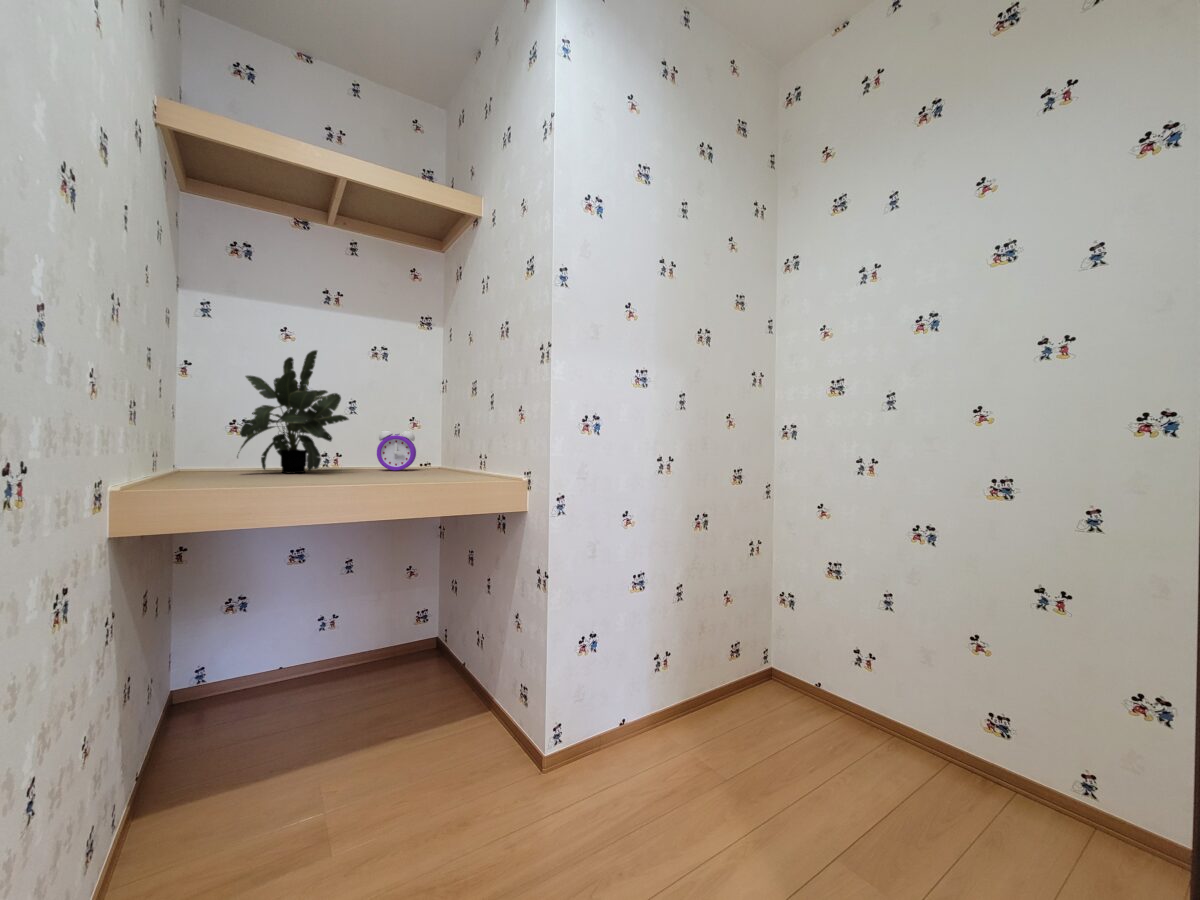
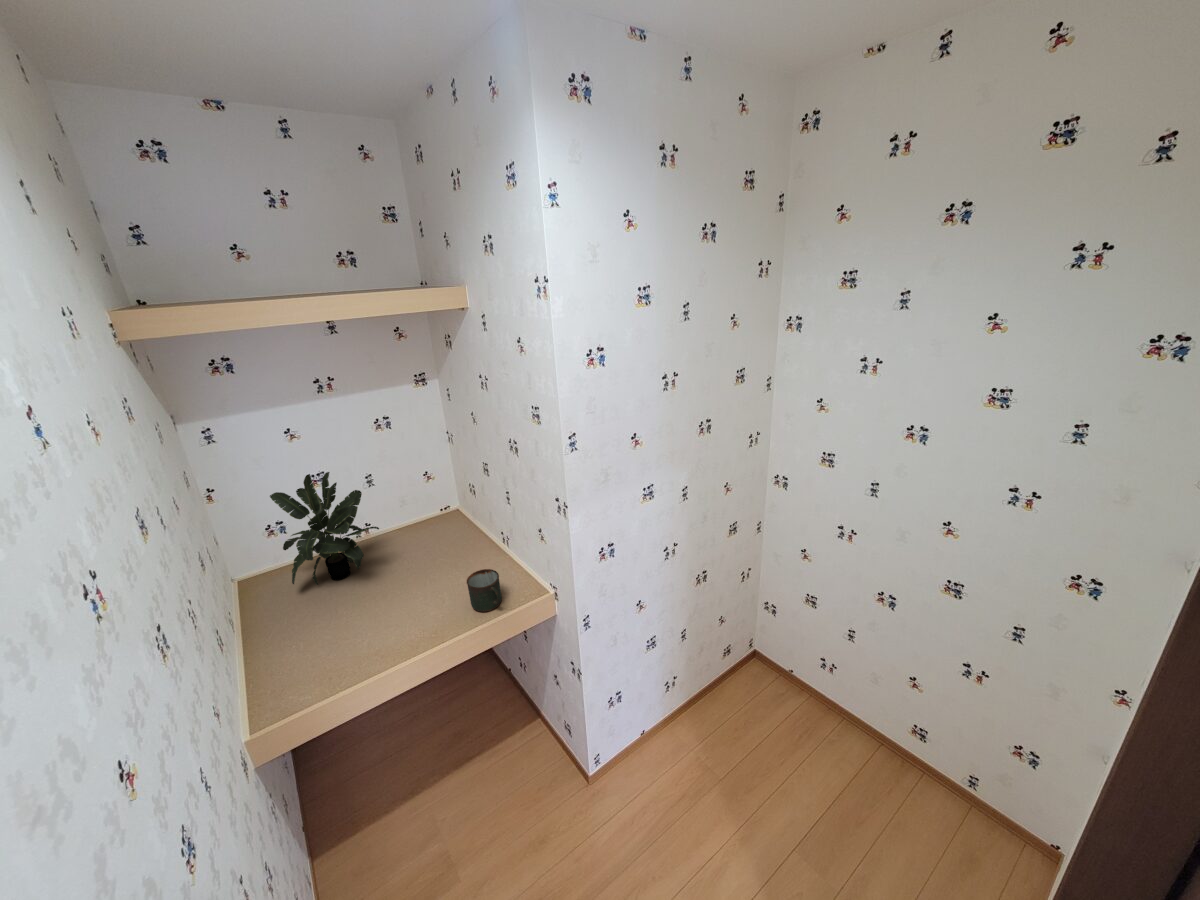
alarm clock: present [377,430,416,470] -> none [403,506,439,544]
mug: none [430,446,468,482] -> present [467,569,502,612]

